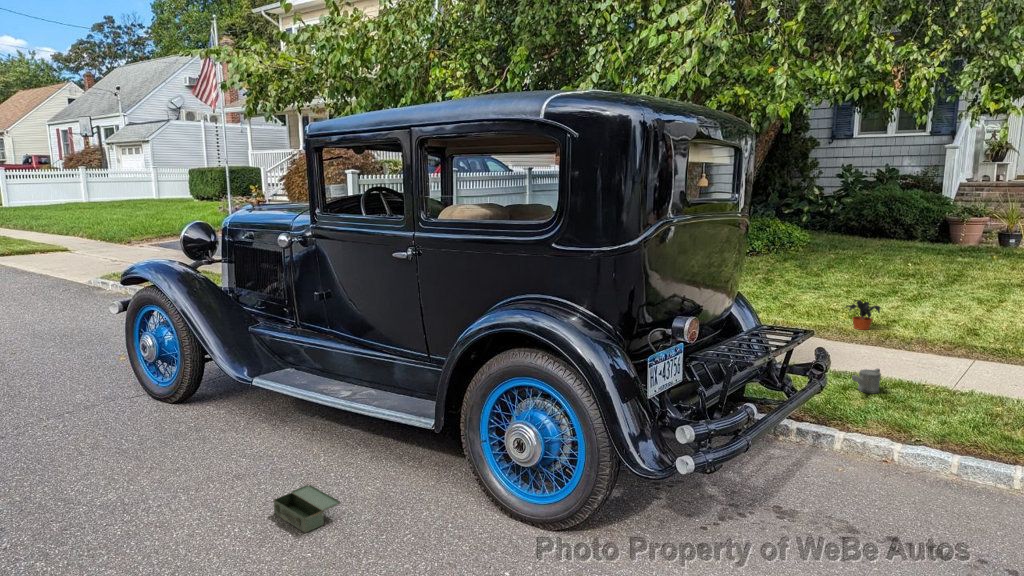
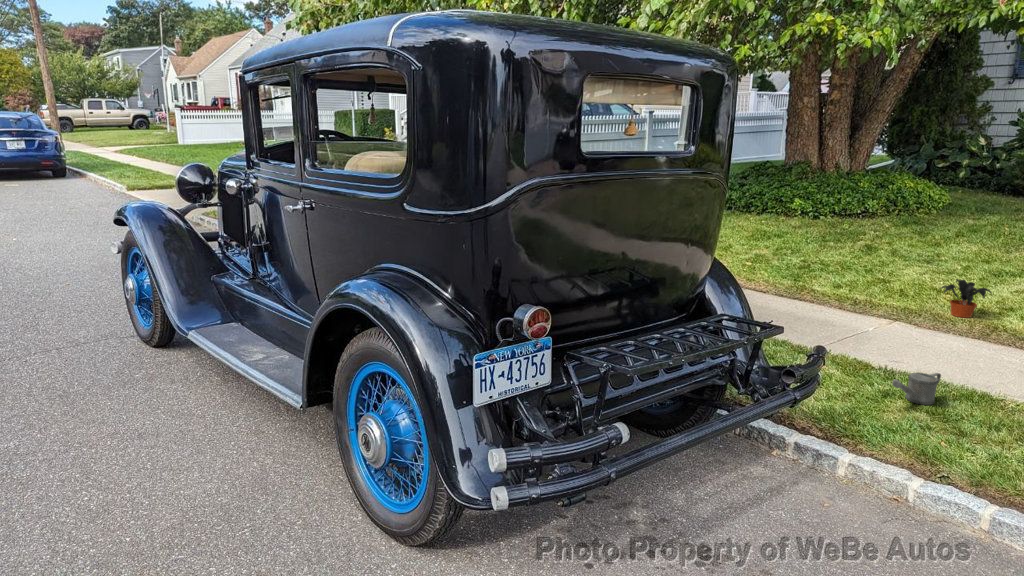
toolbox: present [273,485,340,533] -> none [142,448,202,503]

